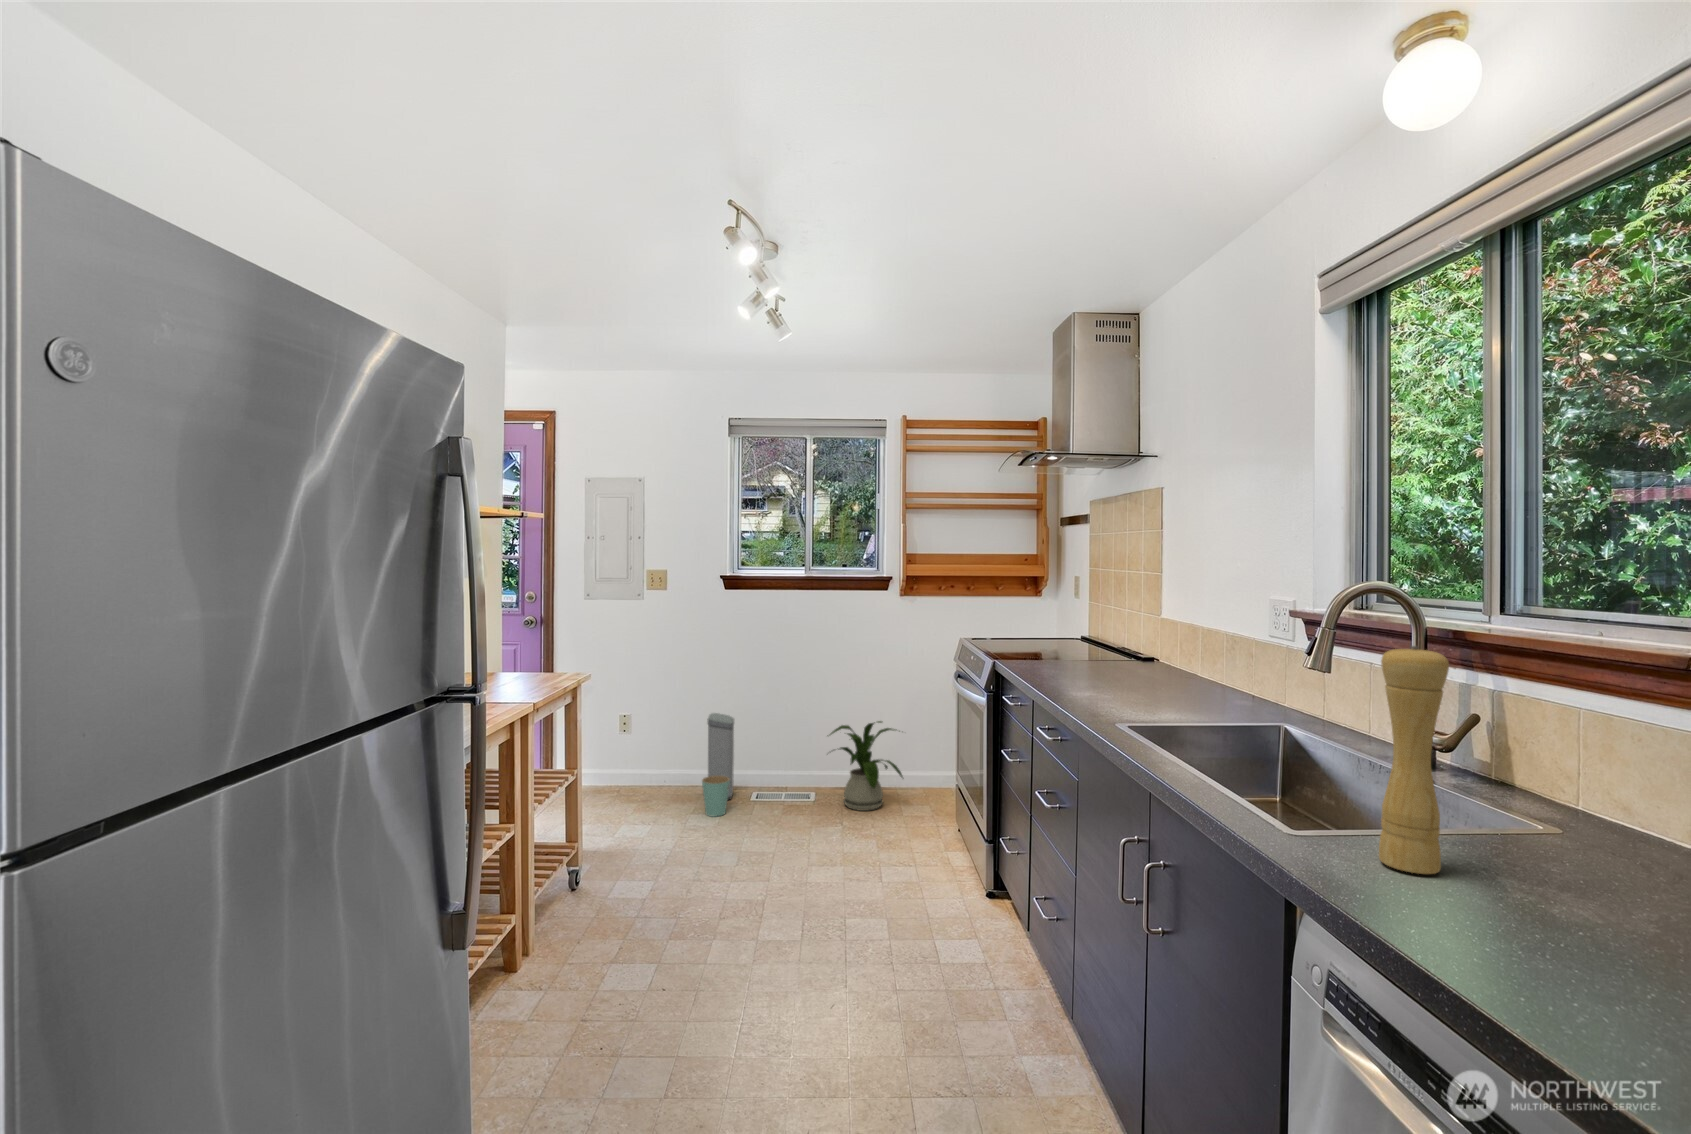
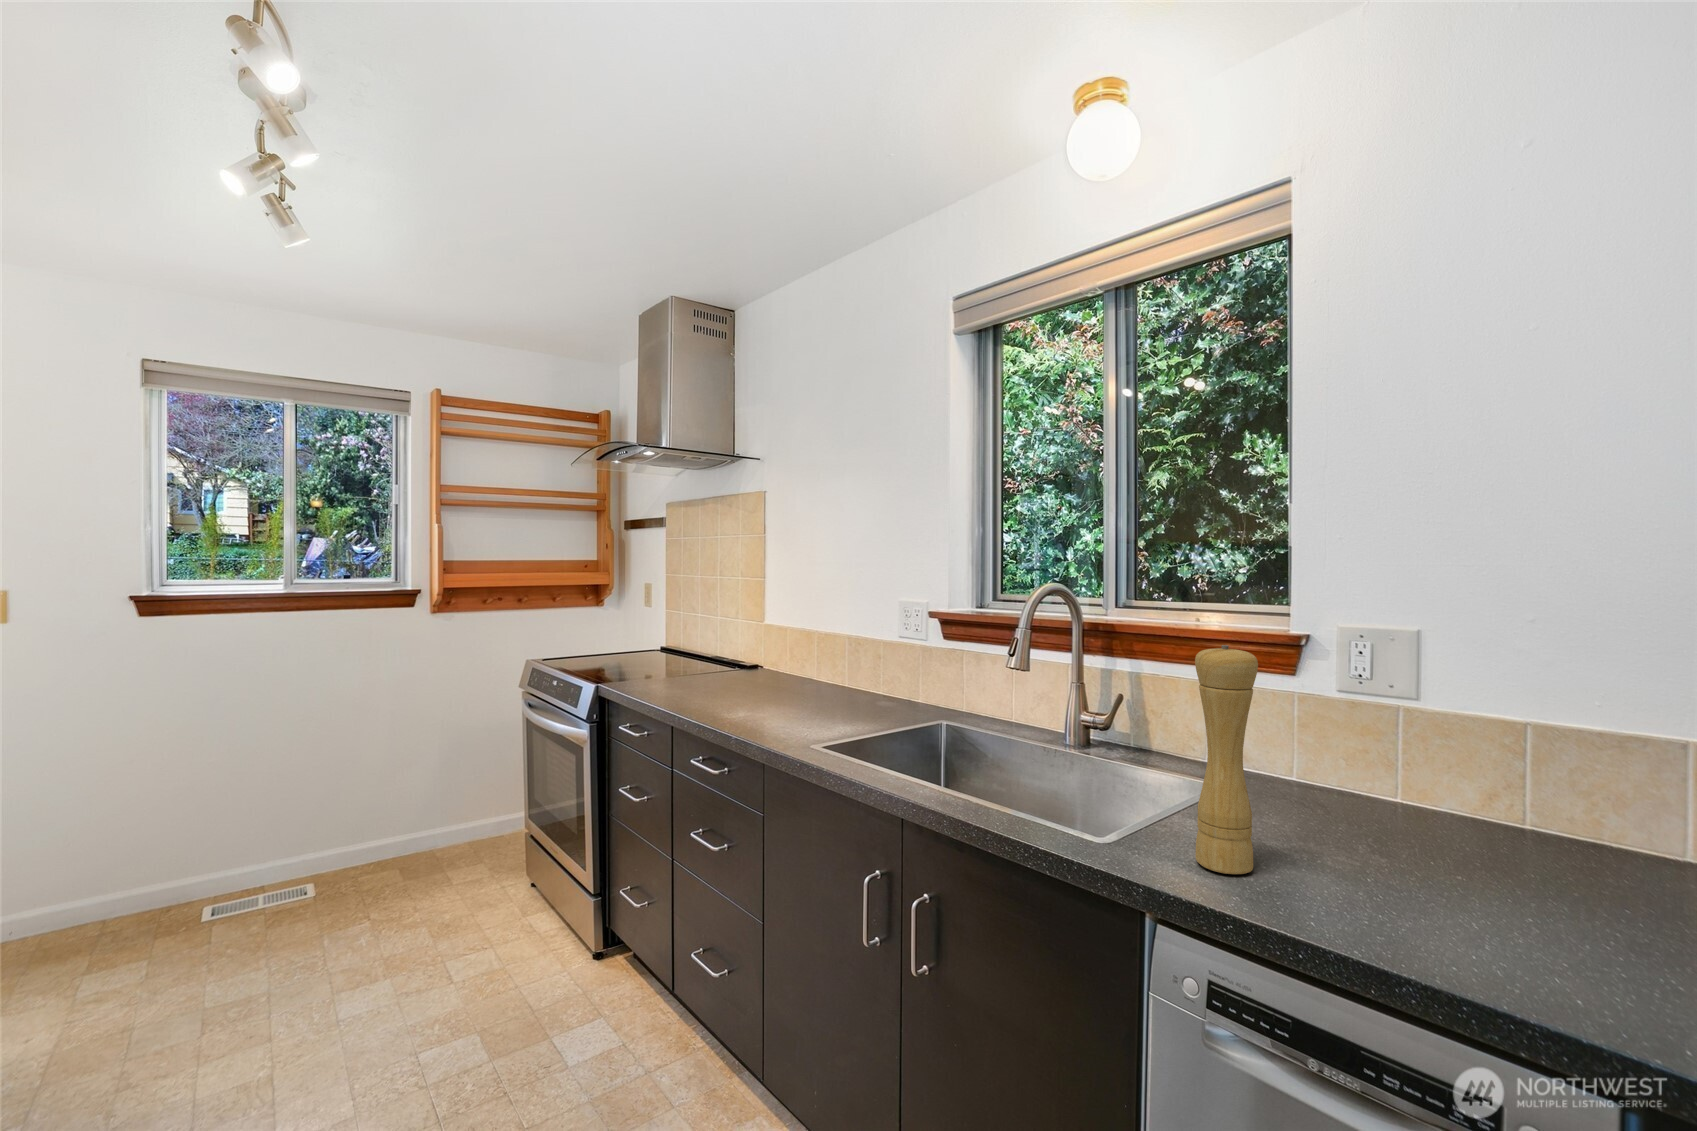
trash can: present [702,713,734,817] -> none [106,801,164,964]
house plant: present [830,721,902,811] -> none [328,771,451,893]

